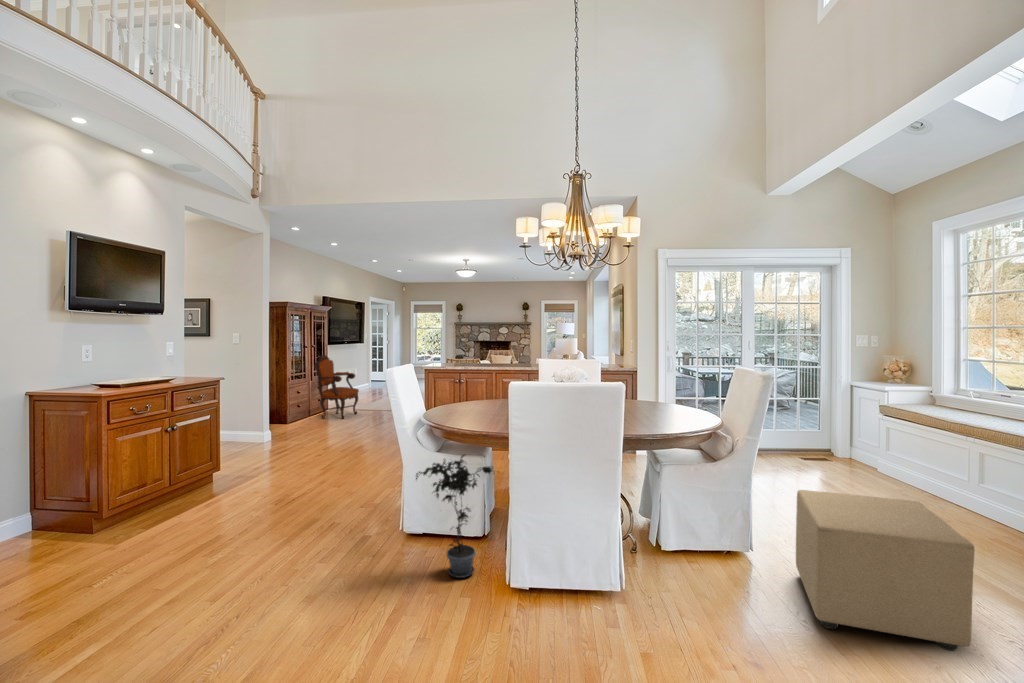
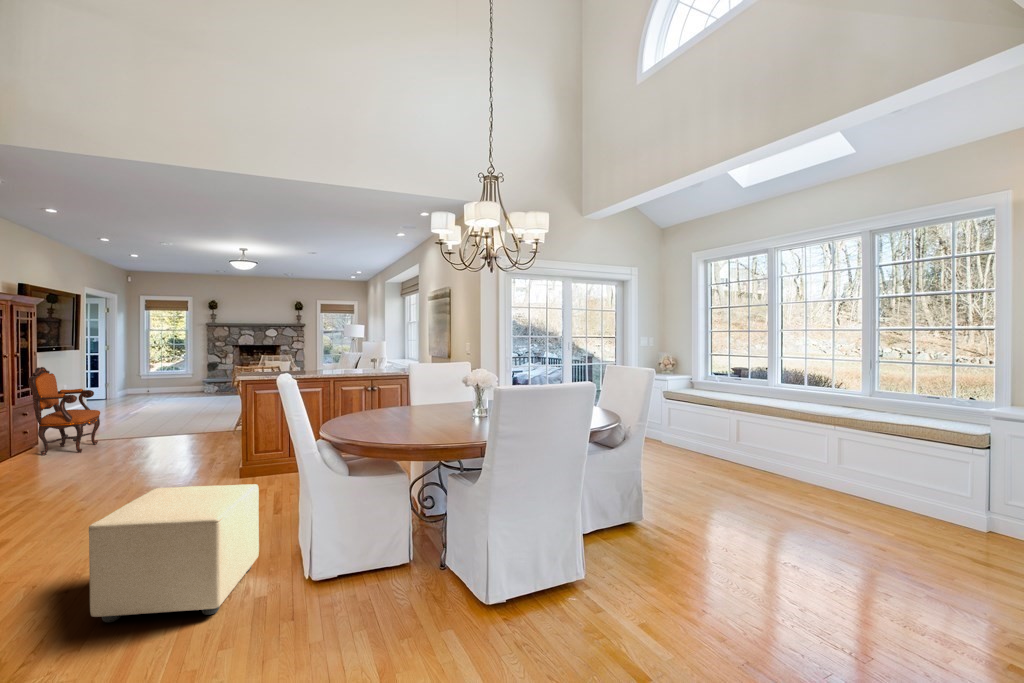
potted plant: present [416,455,493,578] -> none [371,472,458,612]
ottoman: present [796,490,974,651] -> present [89,484,259,622]

